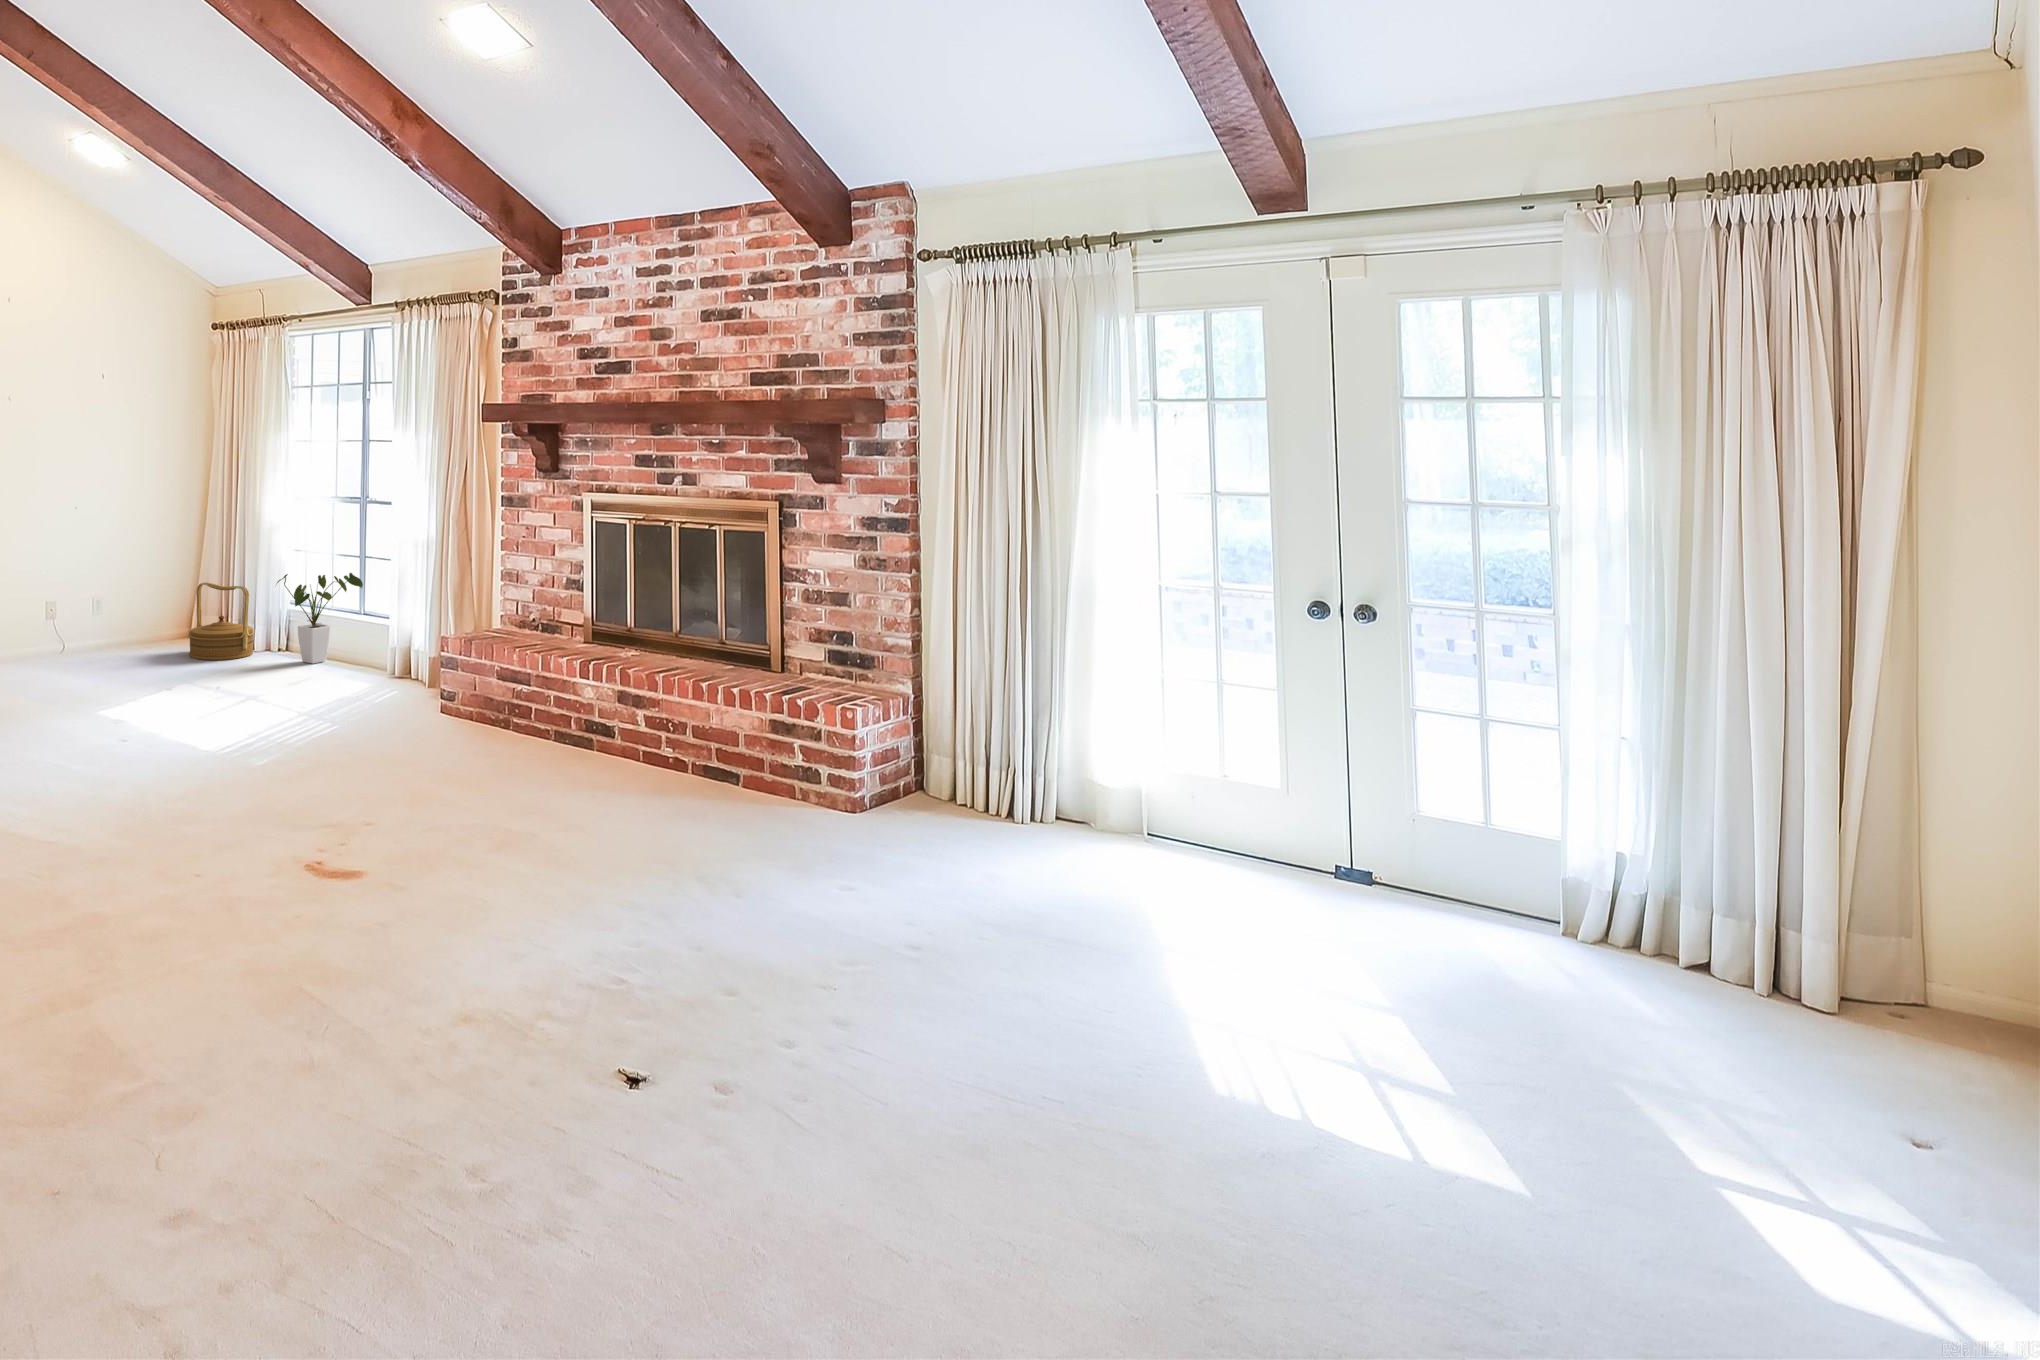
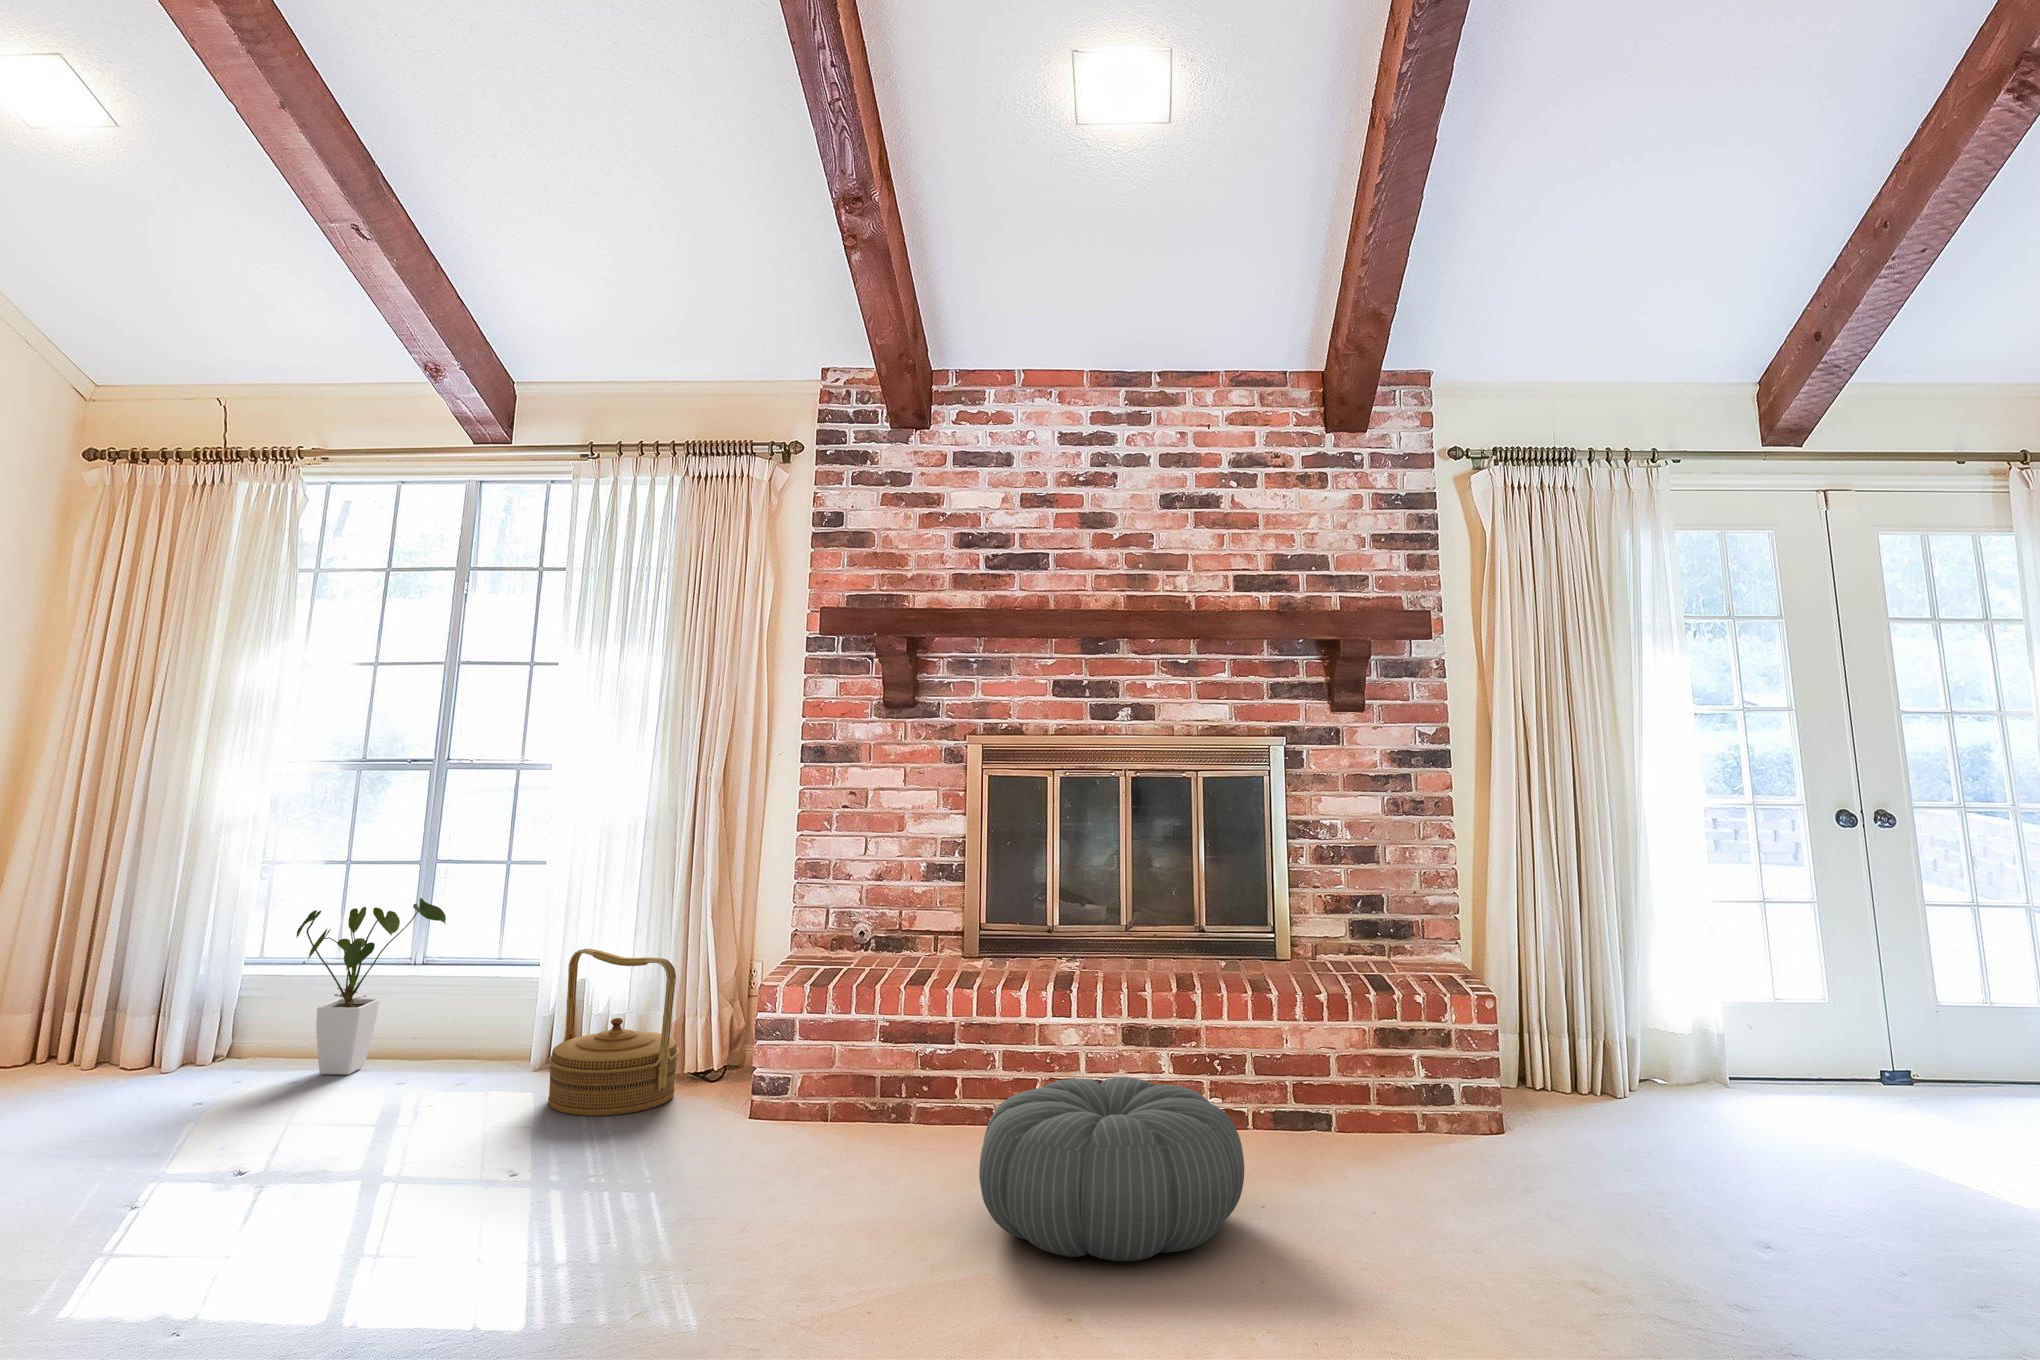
woven basket: present [188,583,254,660] -> present [548,949,680,1116]
pouf: none [380,711,550,815] -> present [979,1077,1244,1261]

